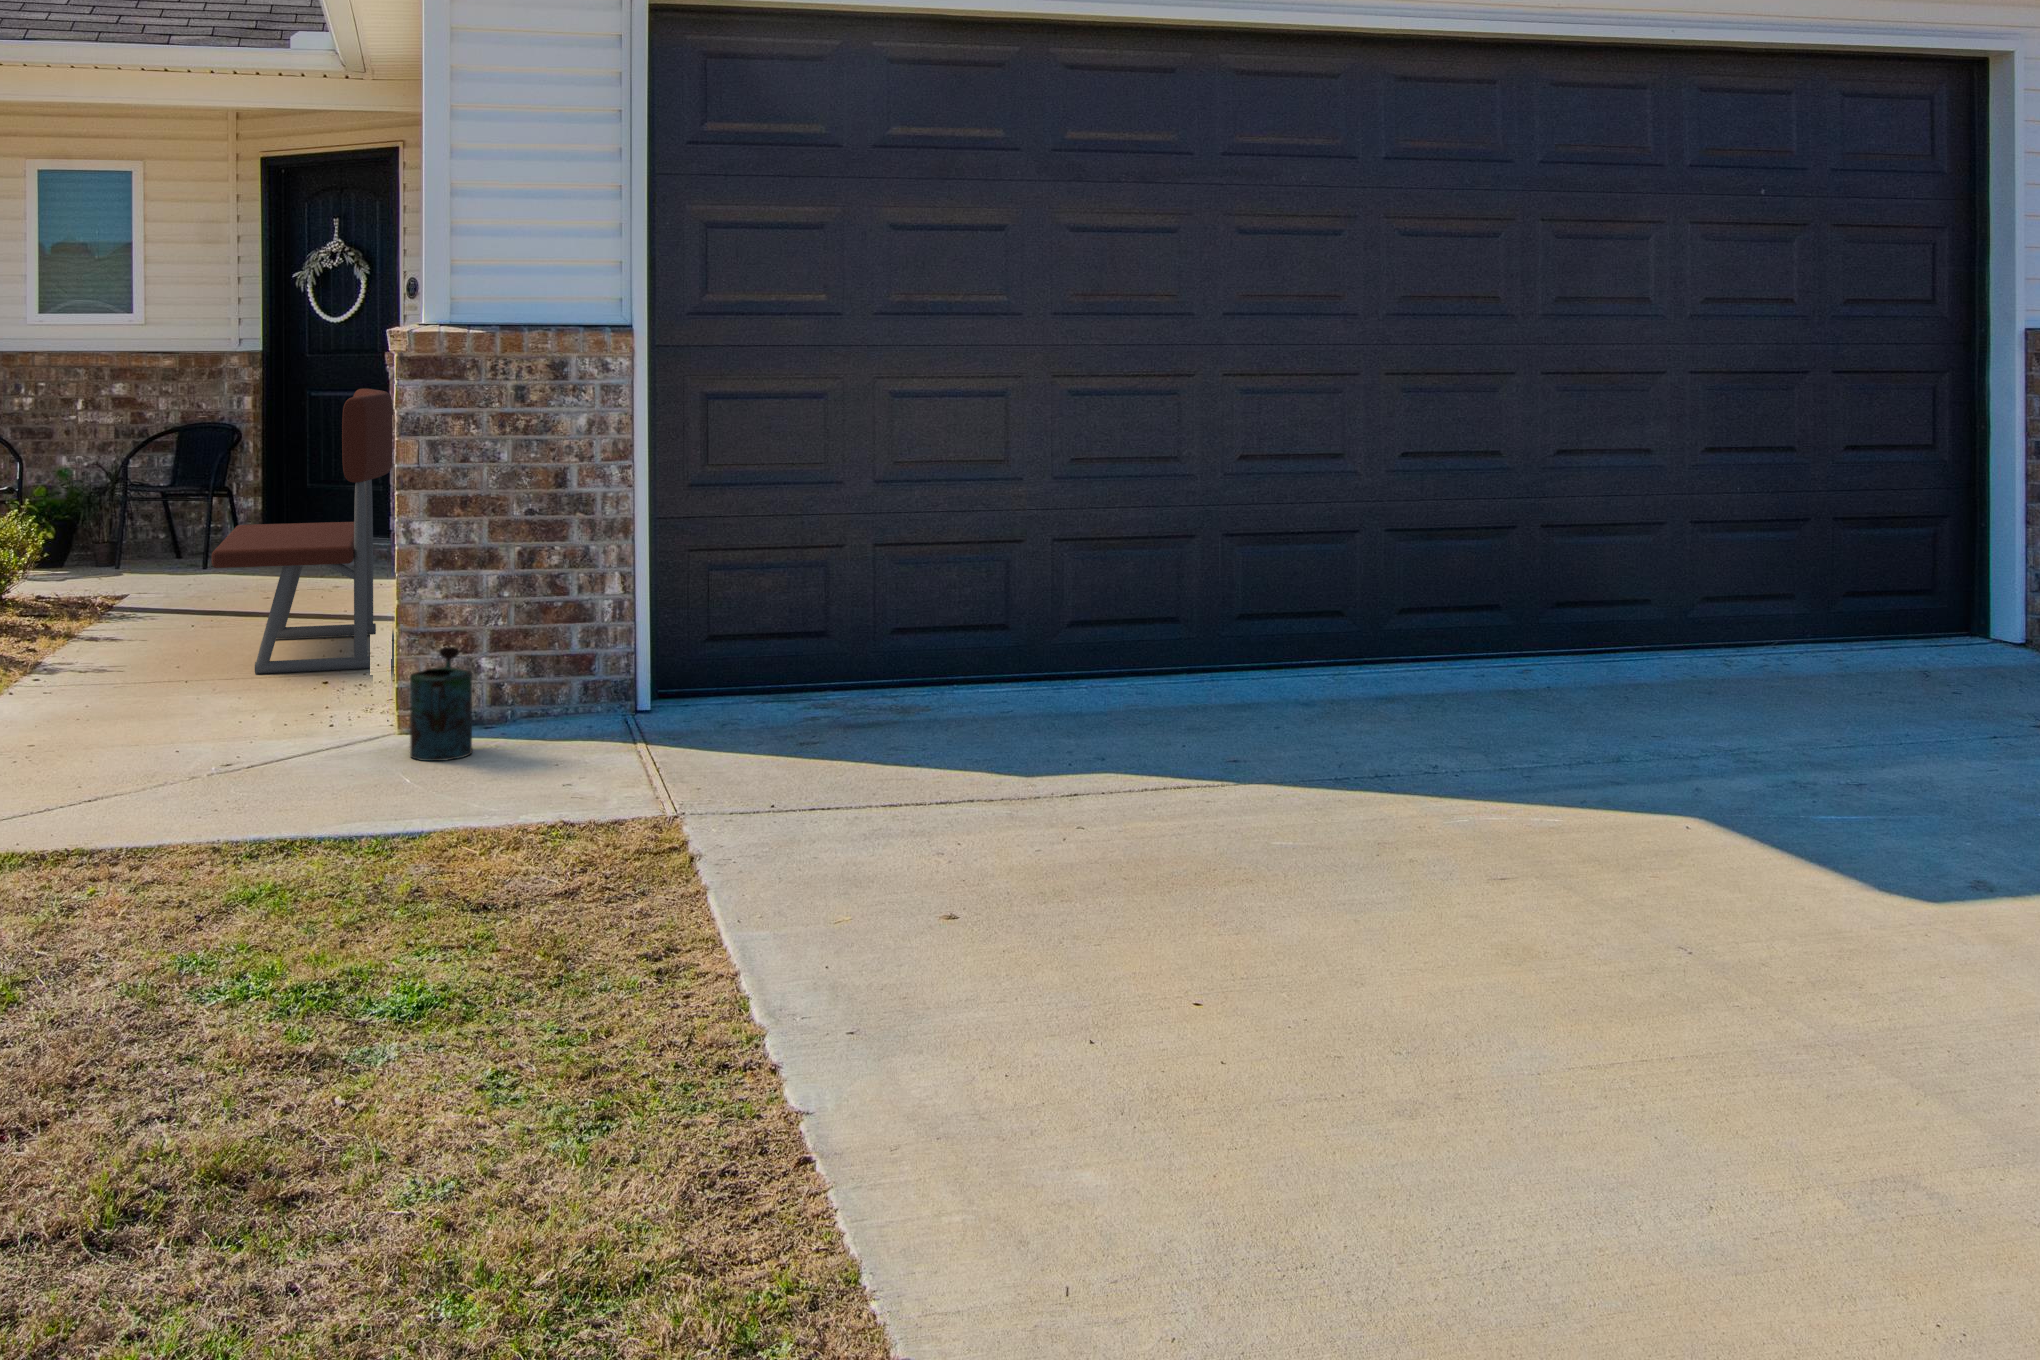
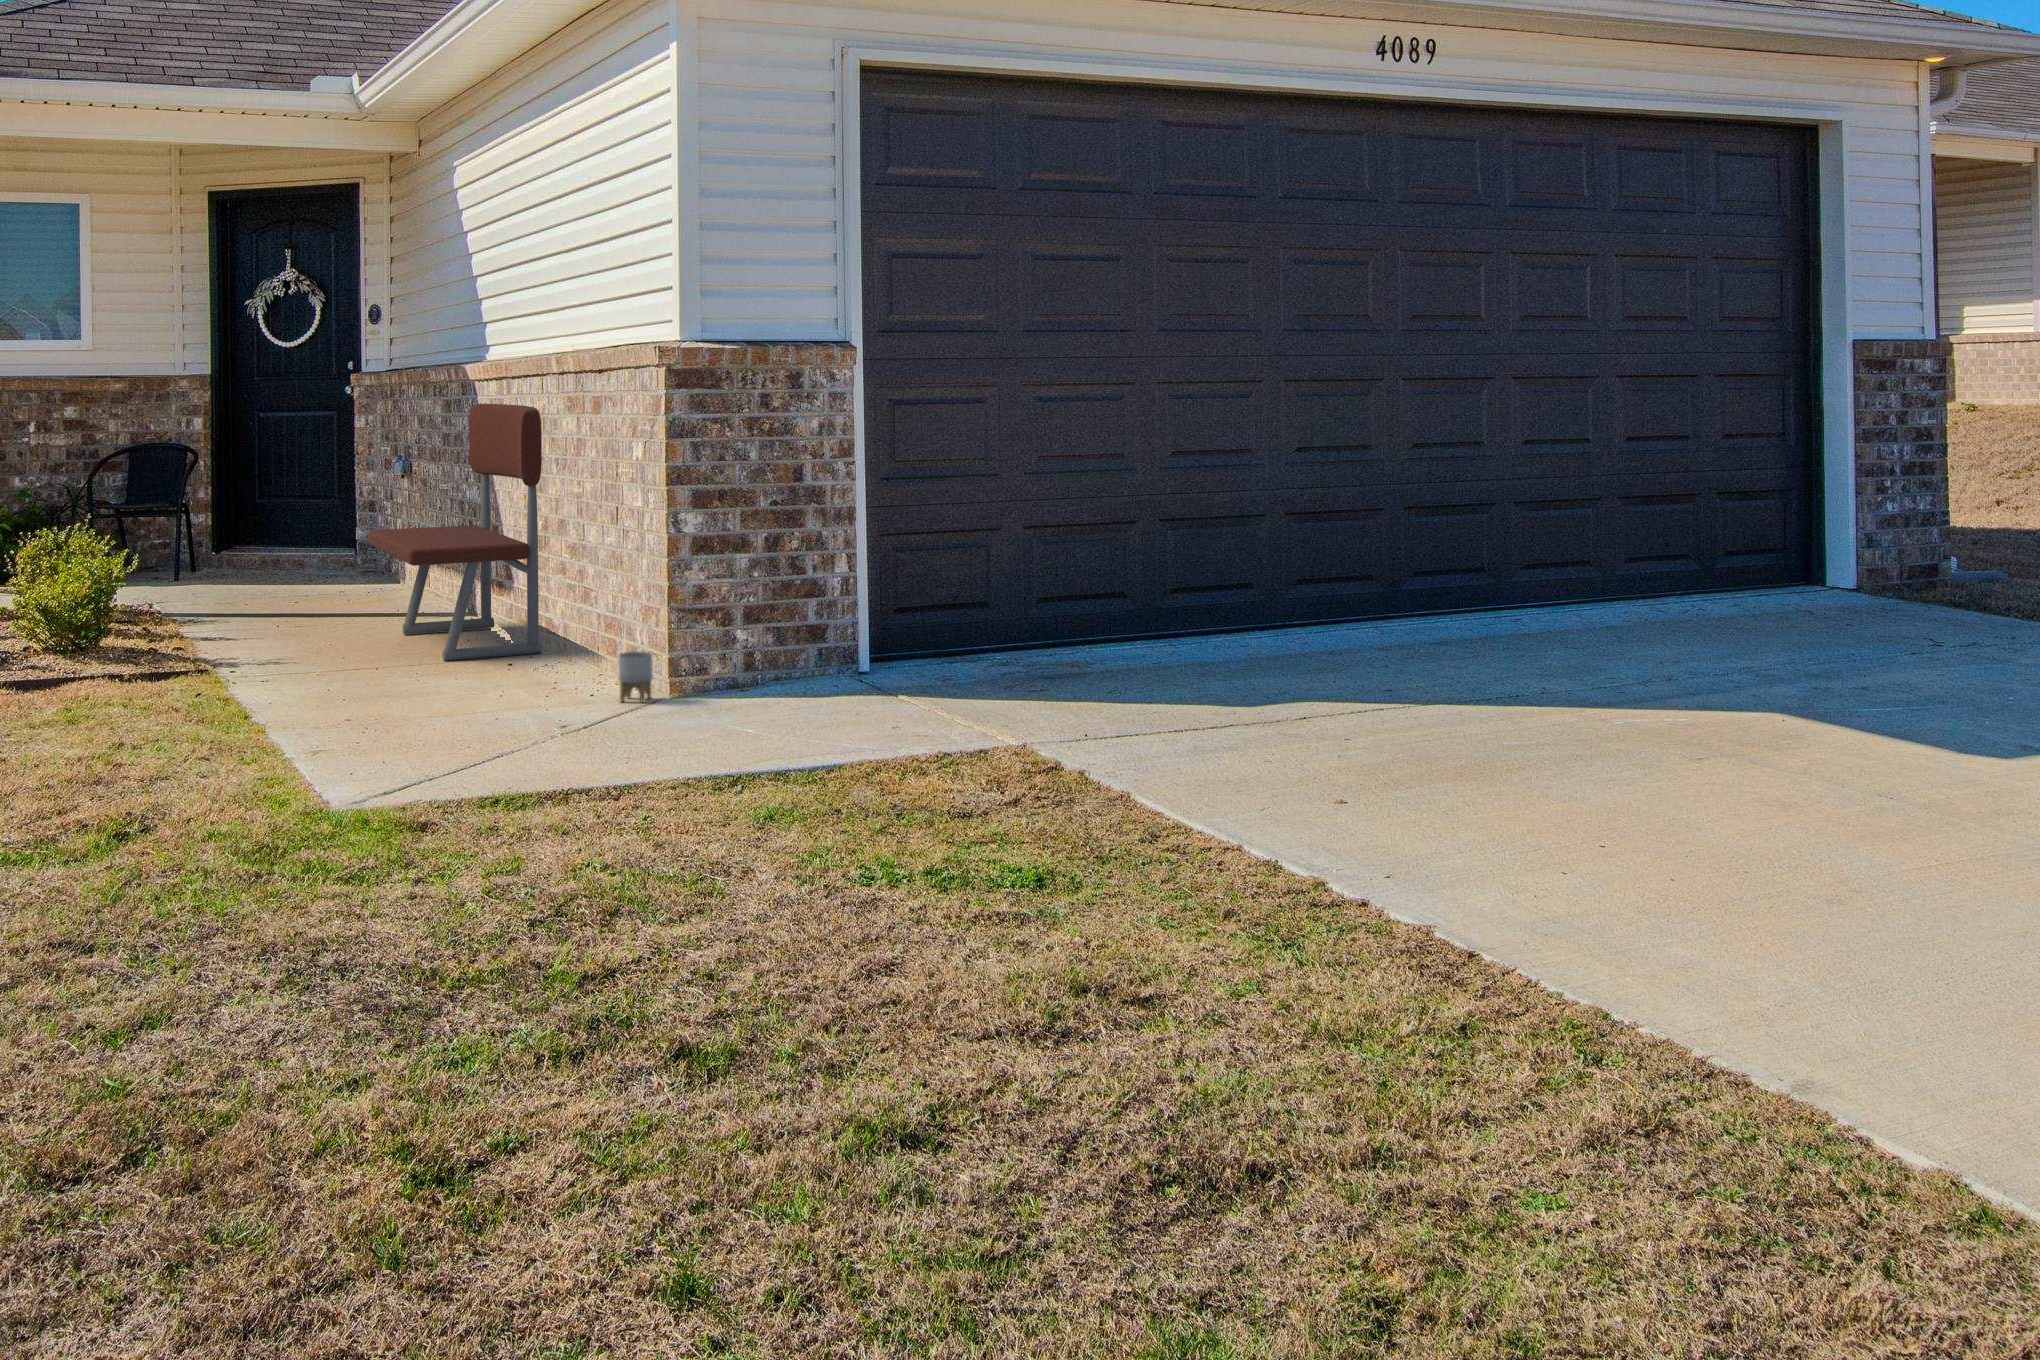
watering can: present [410,647,472,761] -> none [708,620,760,716]
planter: none [341,678,382,738] -> present [618,652,653,703]

